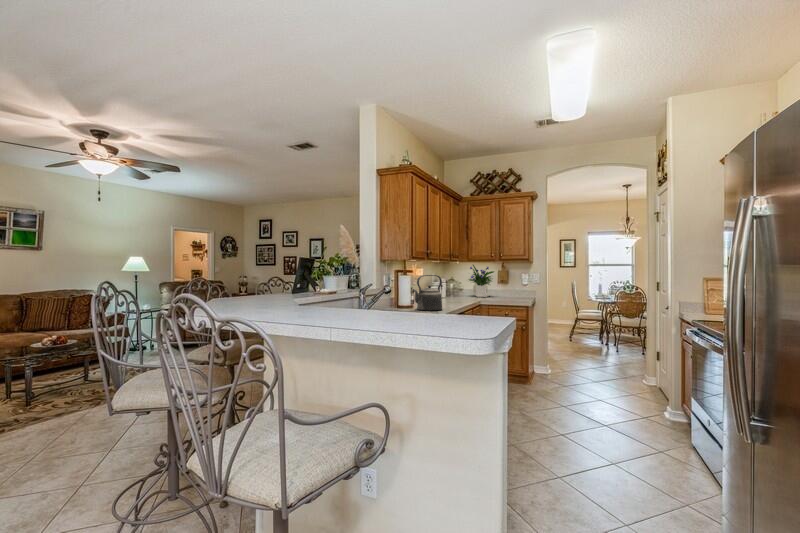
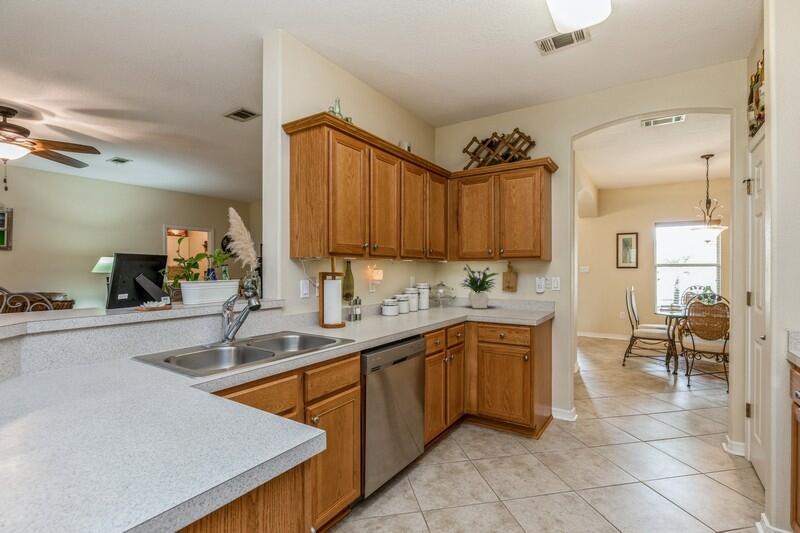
kettle: present [413,275,442,311] -> none [334,279,382,332]

